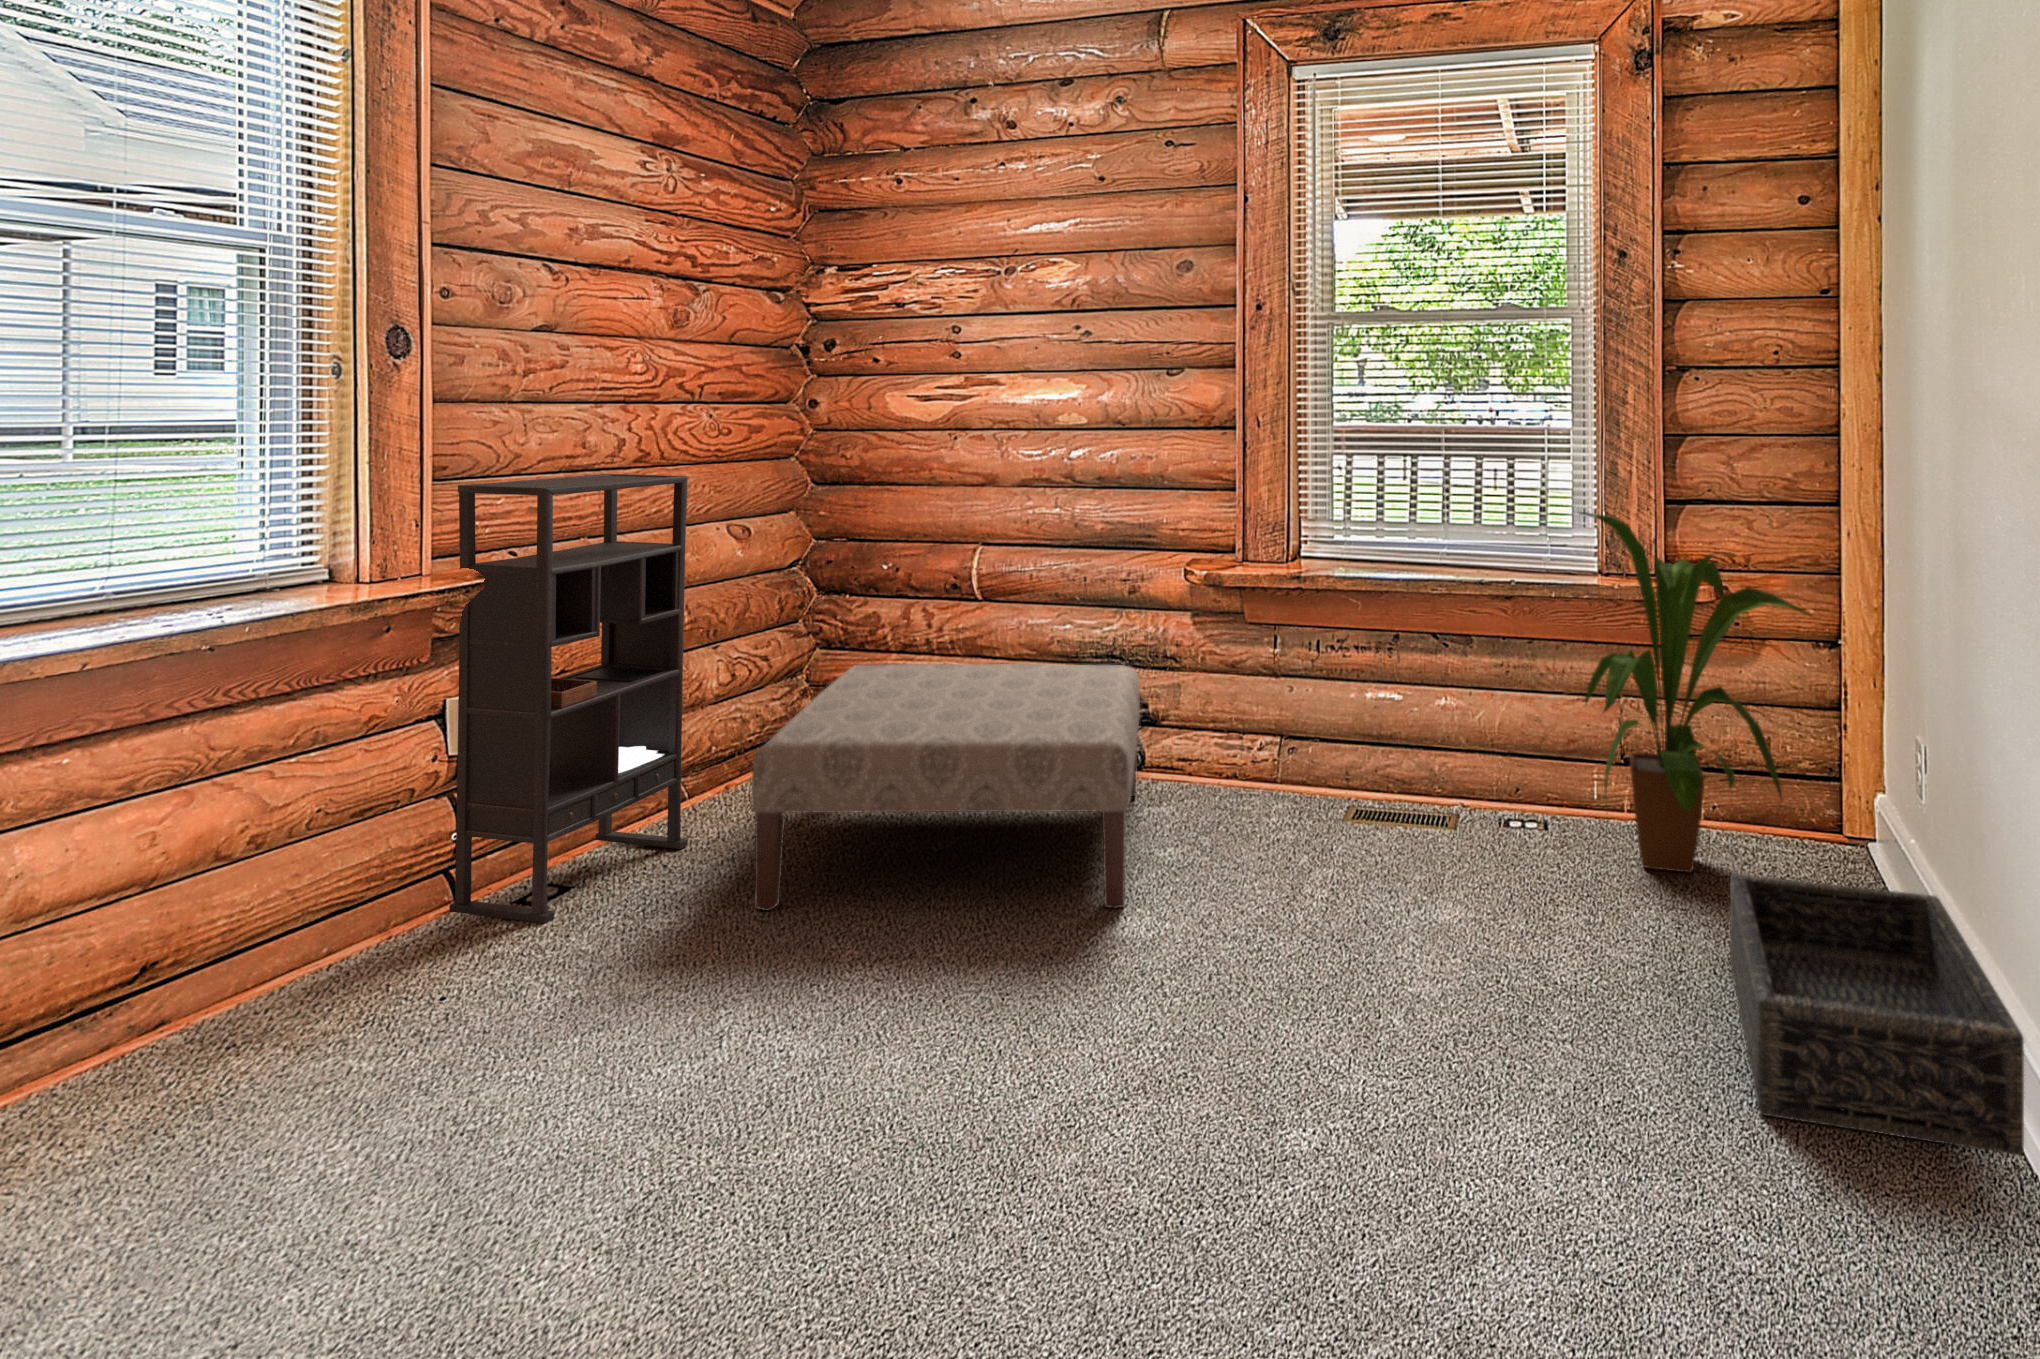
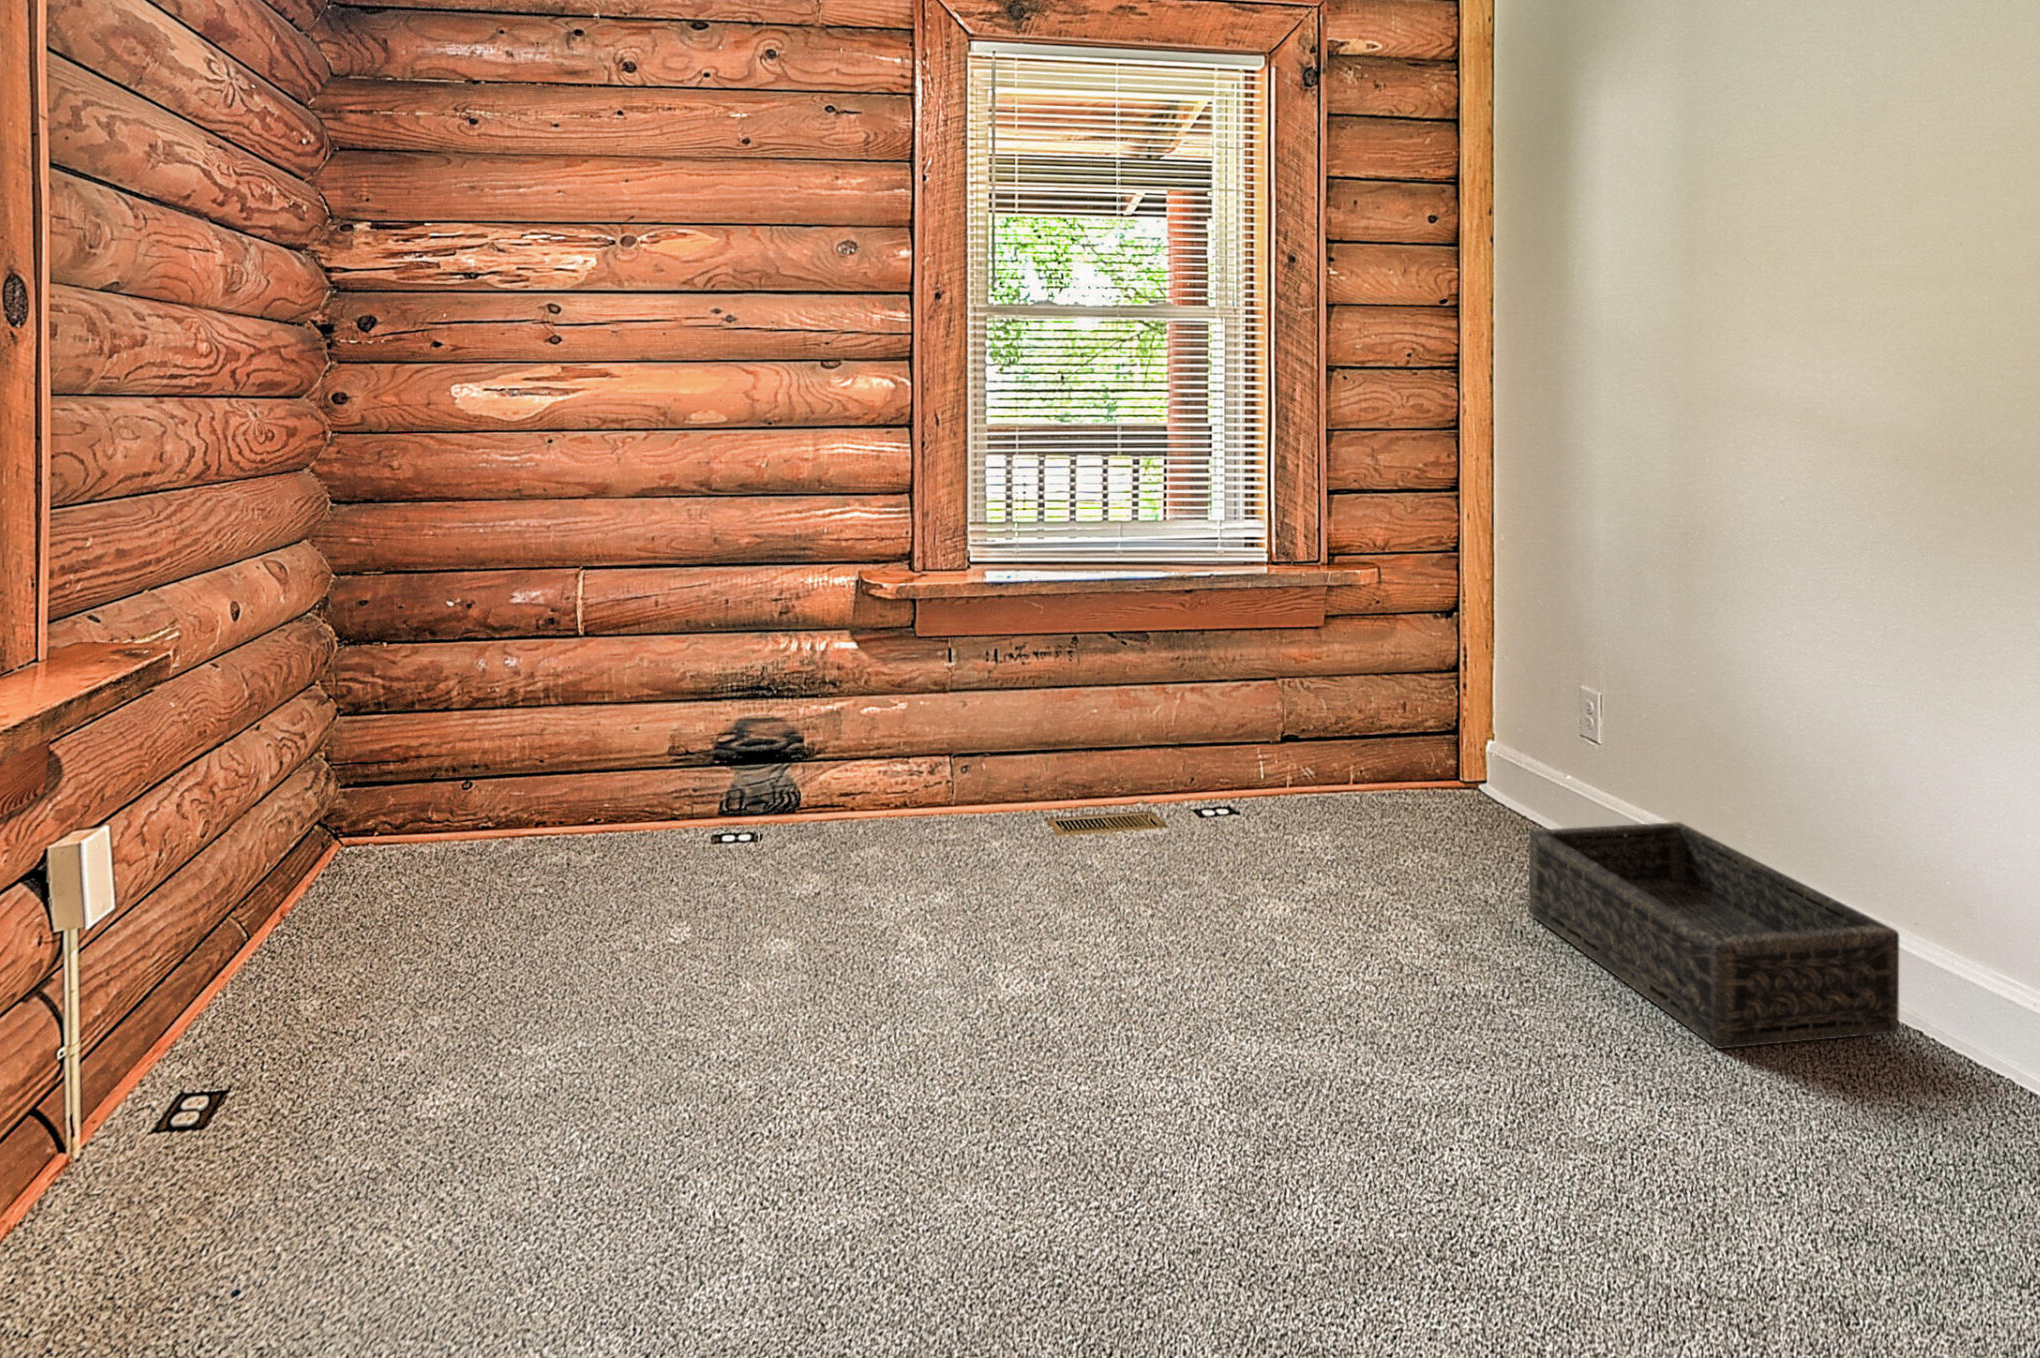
bookshelf: present [449,474,688,924] -> none [20,504,316,1203]
house plant: present [1580,512,1813,873] -> none [1266,503,1492,835]
ottoman: present [752,664,1140,911] -> none [465,697,968,1081]

